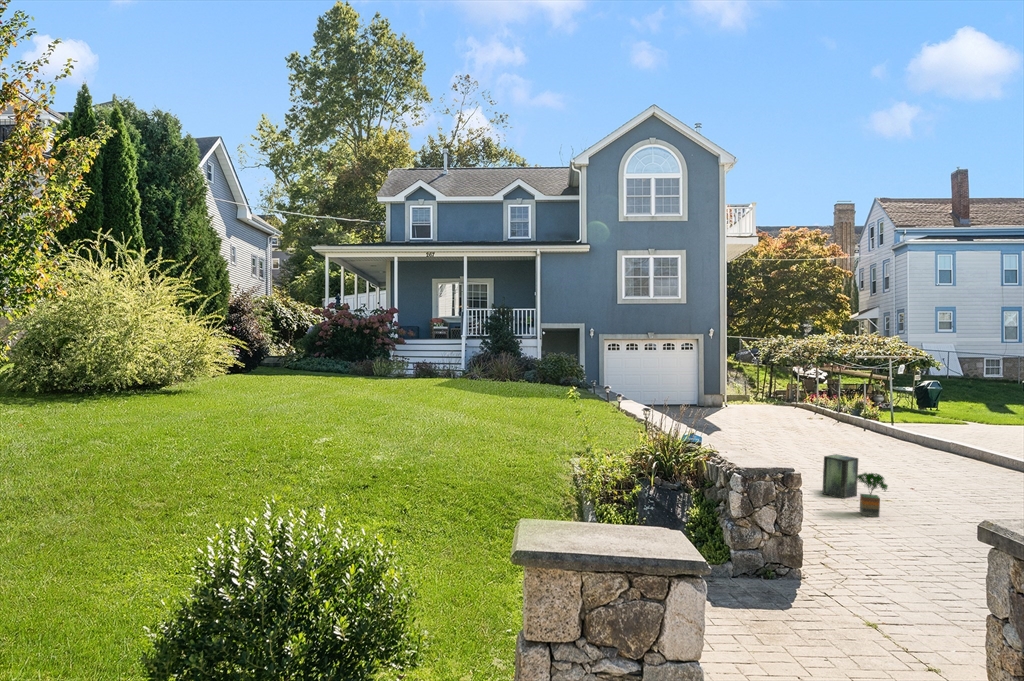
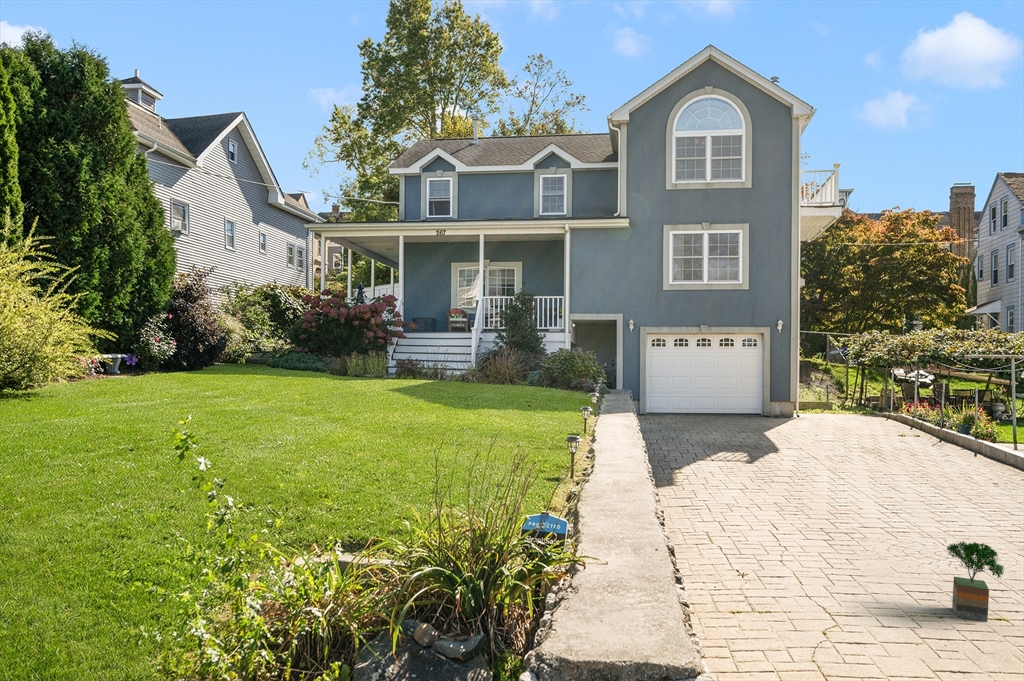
storage box: present [822,454,858,499] -> none [893,501,955,577]

